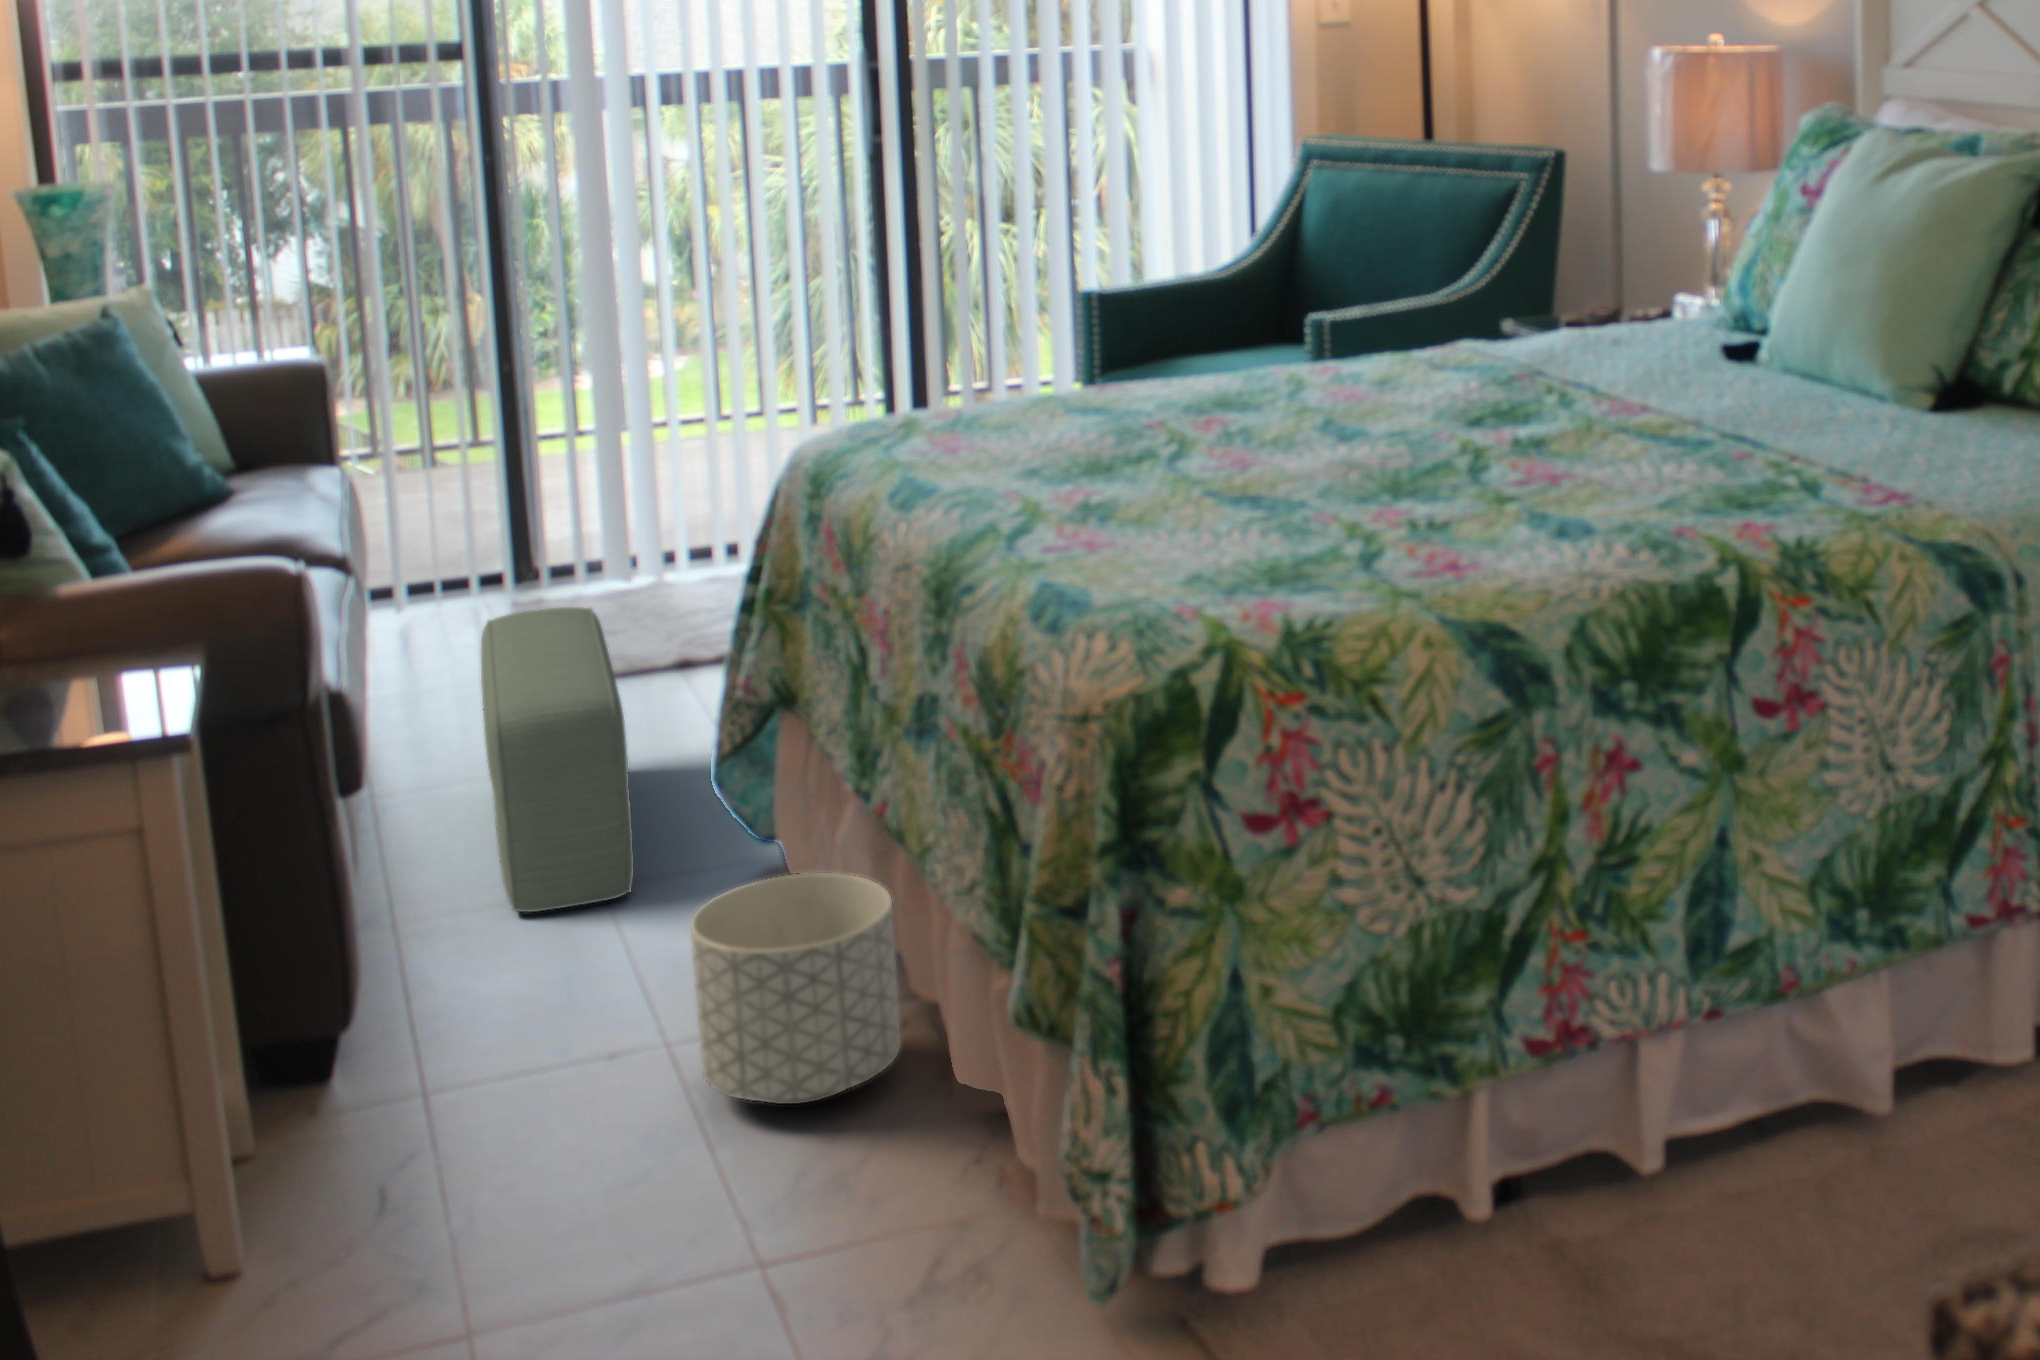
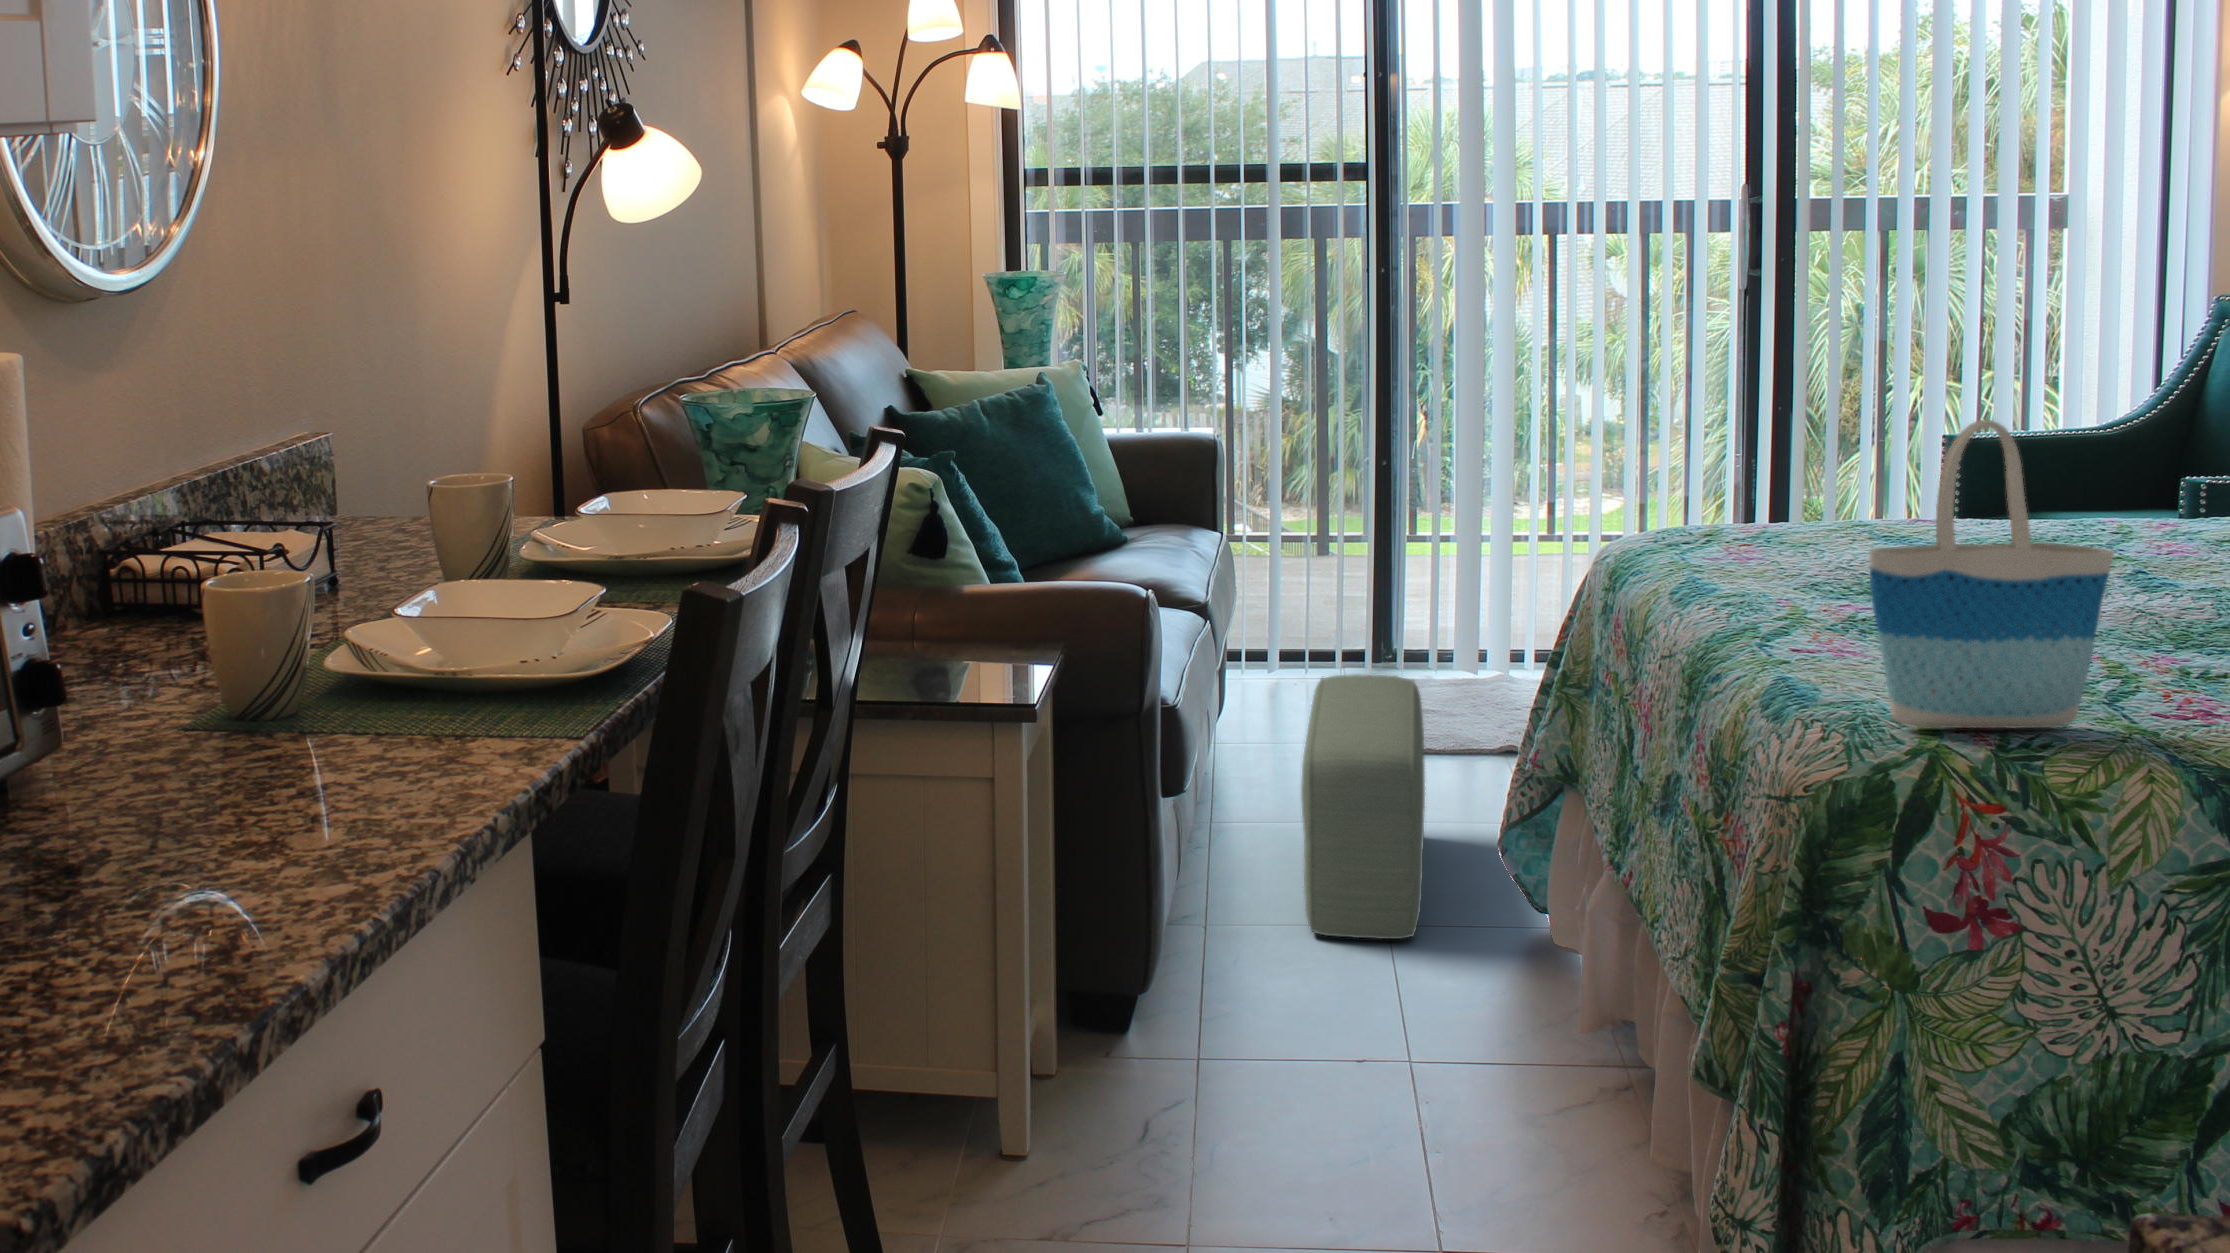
tote bag: none [1150,292,1369,618] -> present [1869,419,2113,728]
planter: present [691,873,901,1104] -> none [1440,928,1626,1134]

